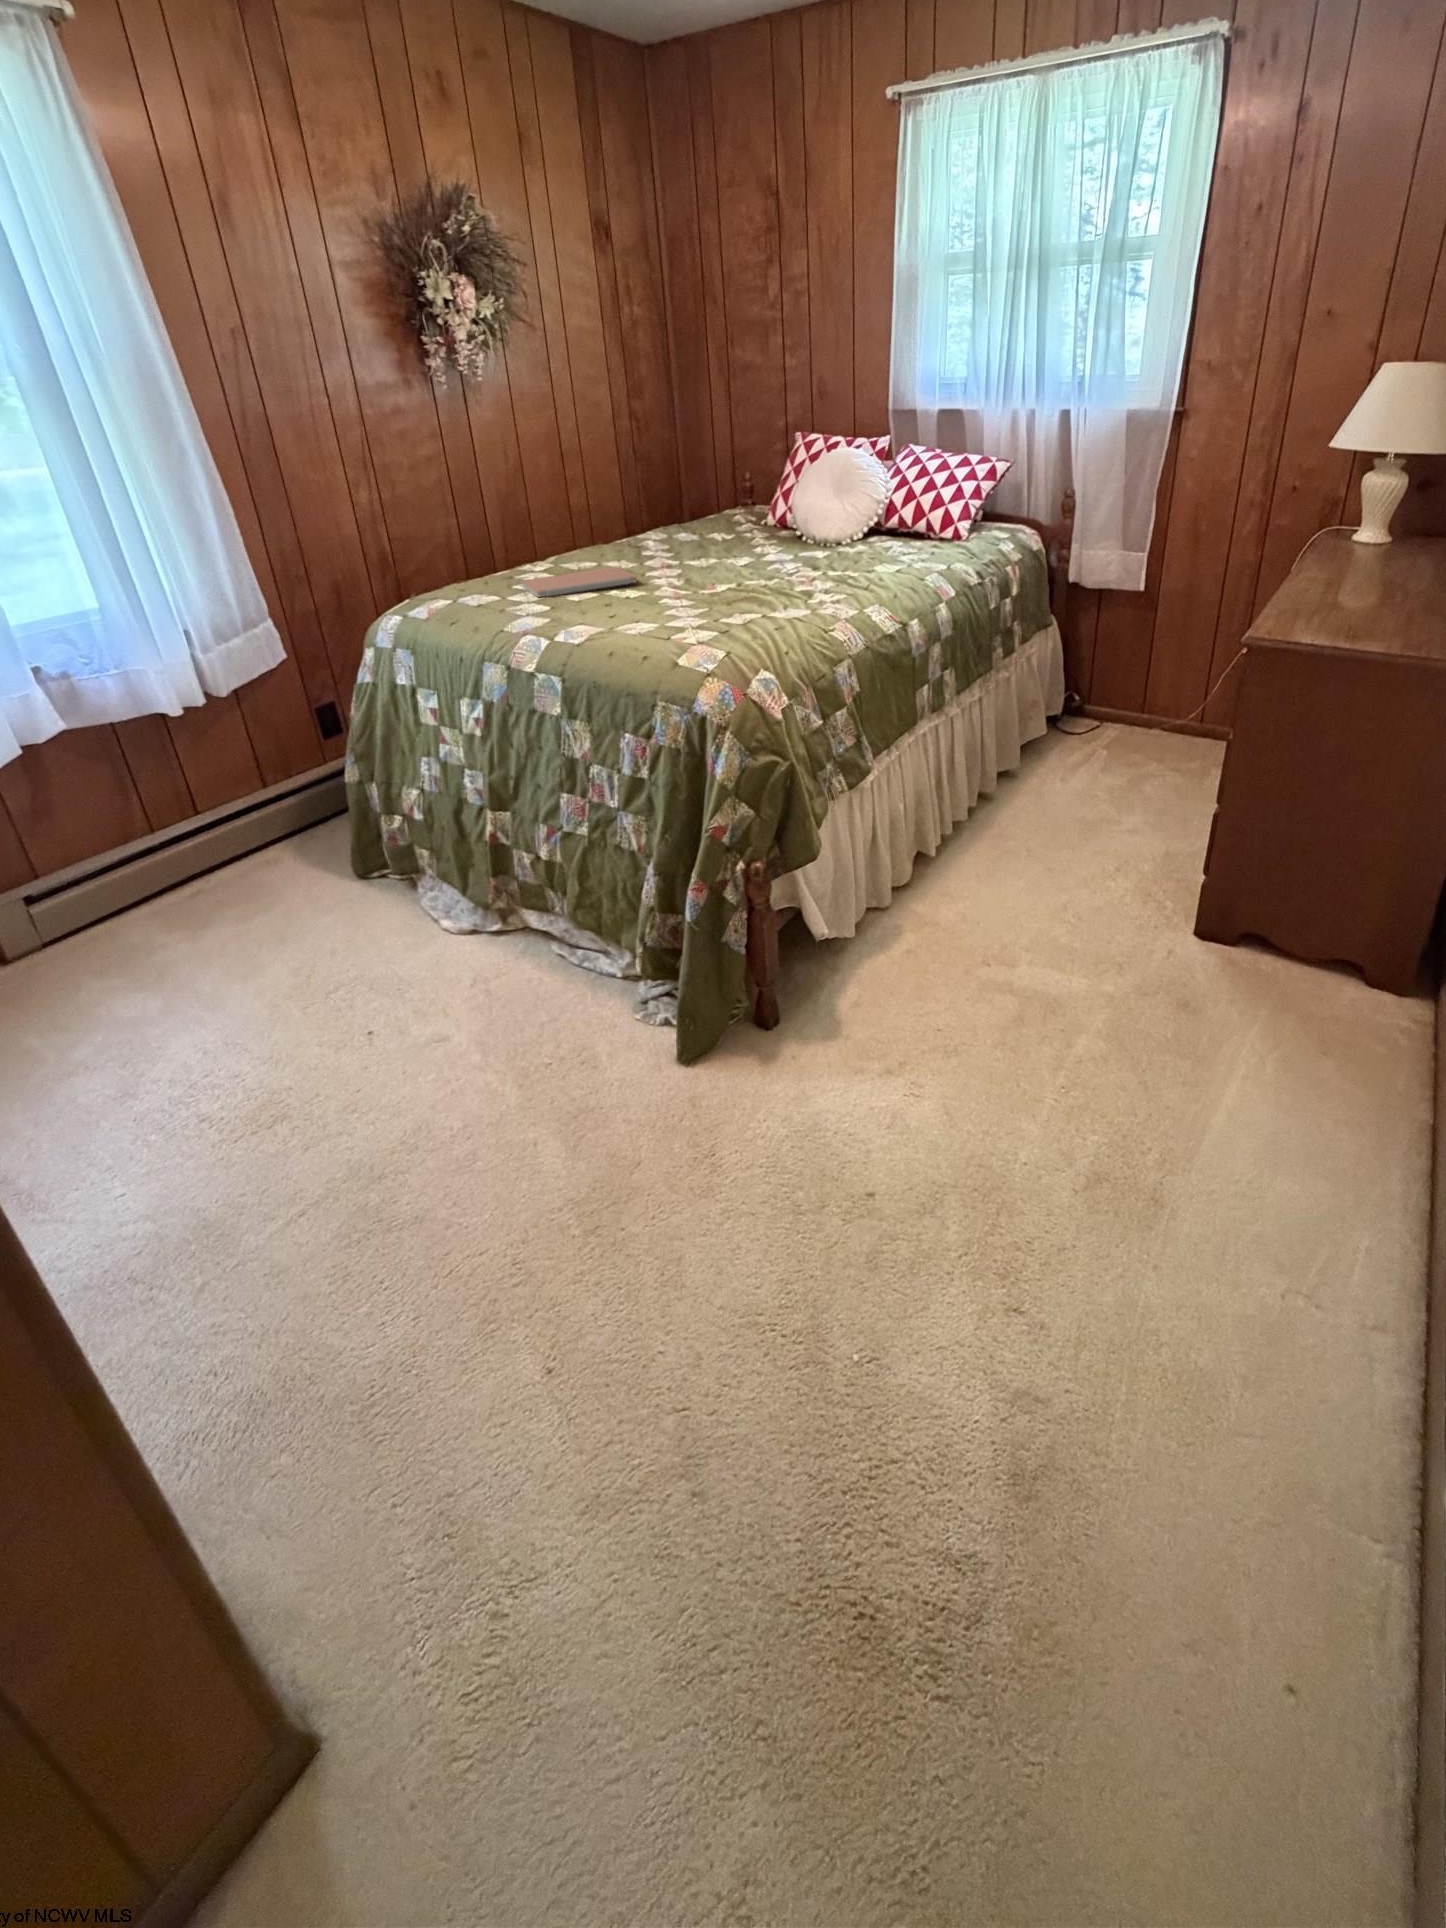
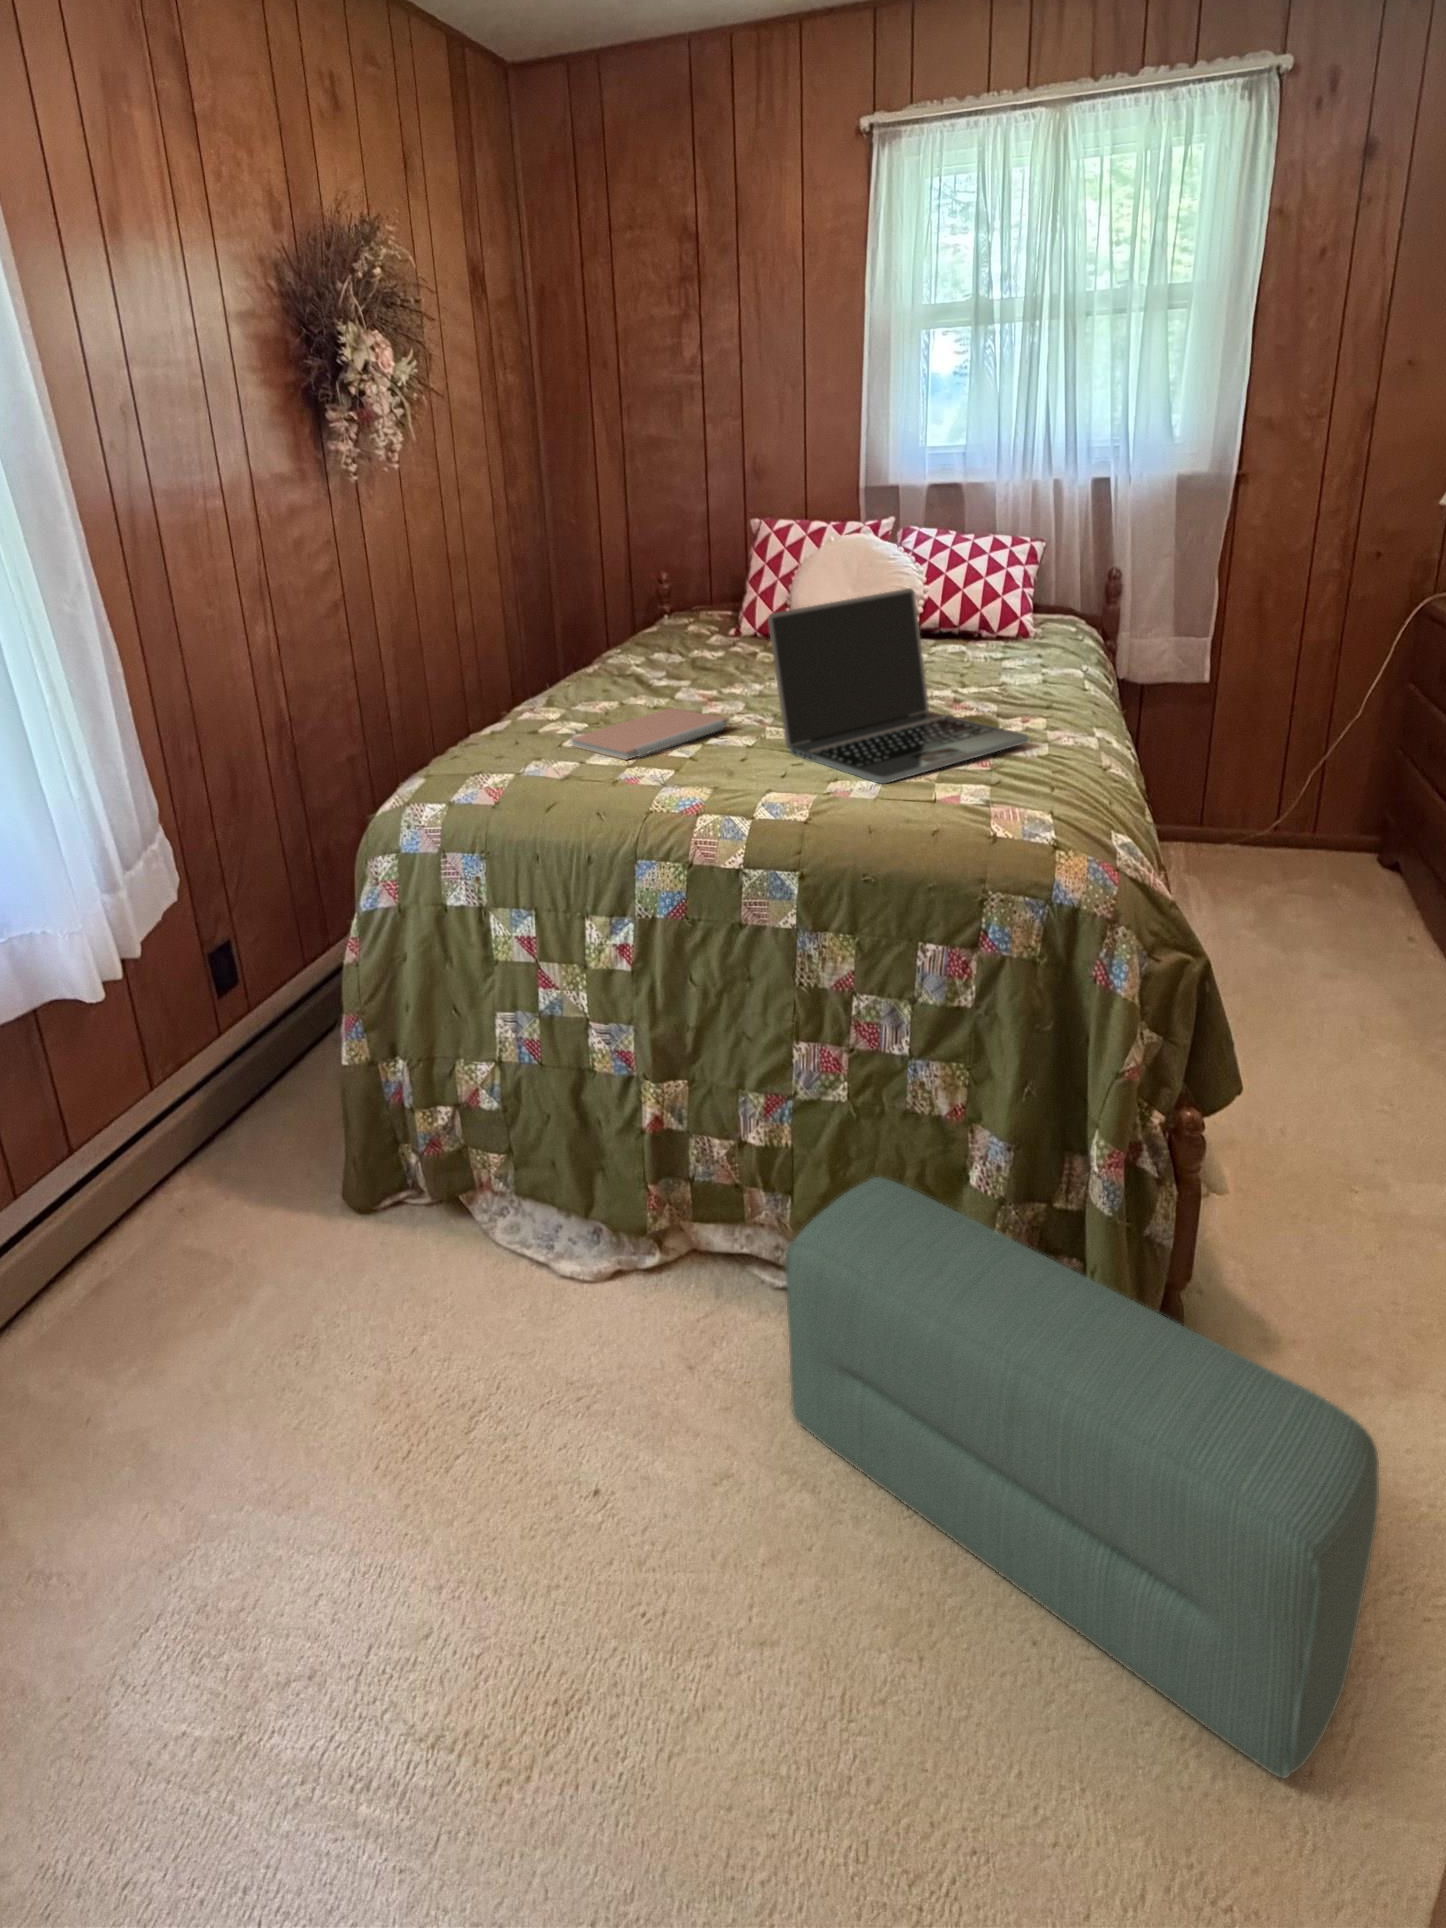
laptop: none [633,487,809,627] -> present [768,588,1029,784]
pouf: none [485,881,707,1234] -> present [785,1177,1379,1779]

